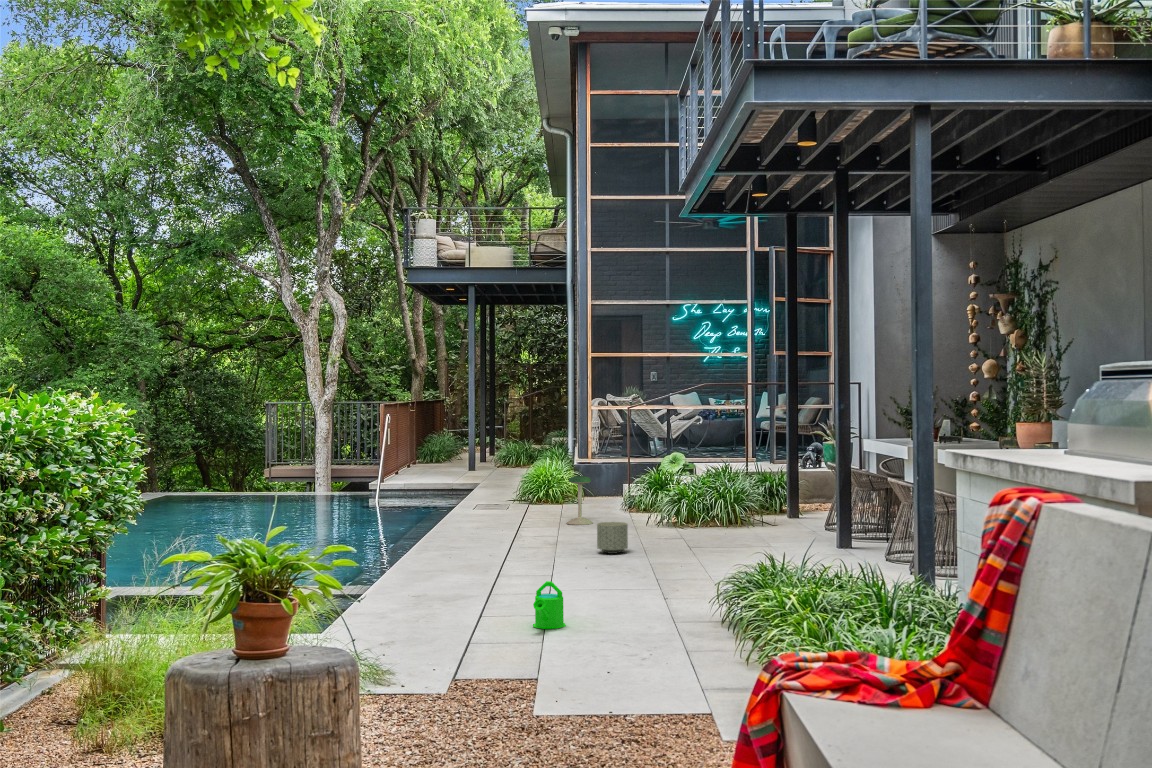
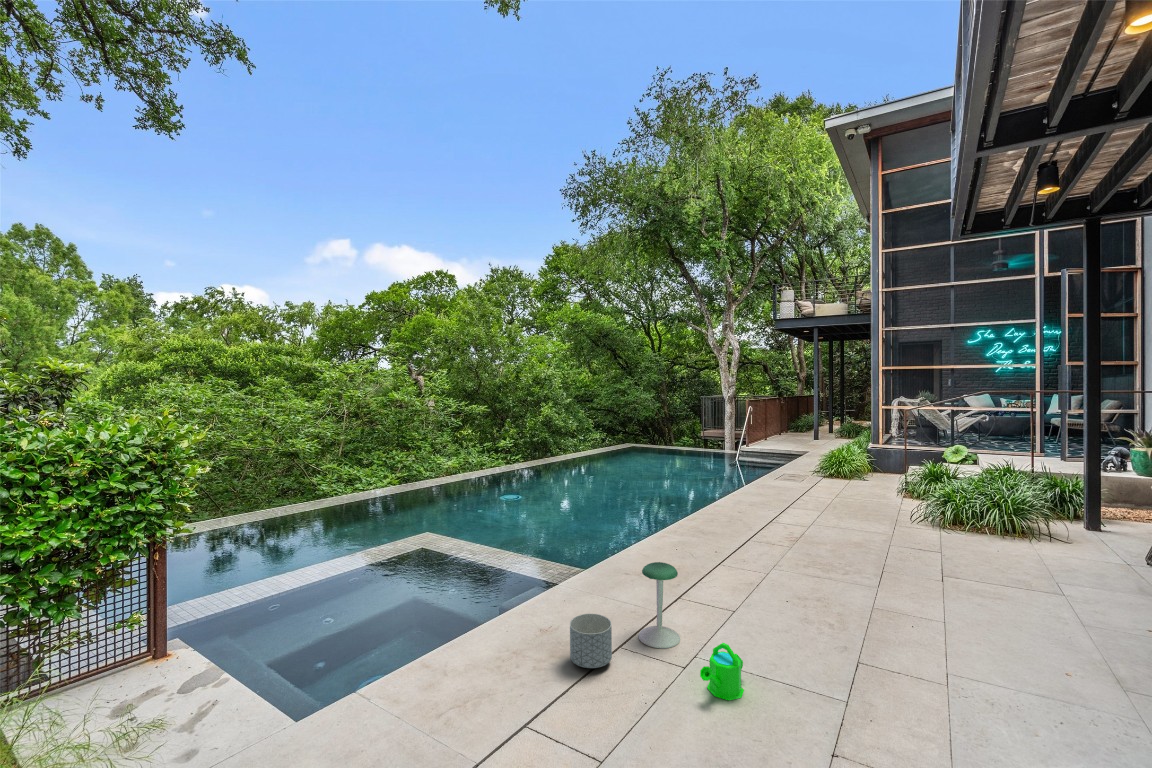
stool: present [567,476,593,525] -> present [638,562,680,649]
planter: present [597,522,628,554] -> present [570,614,612,668]

